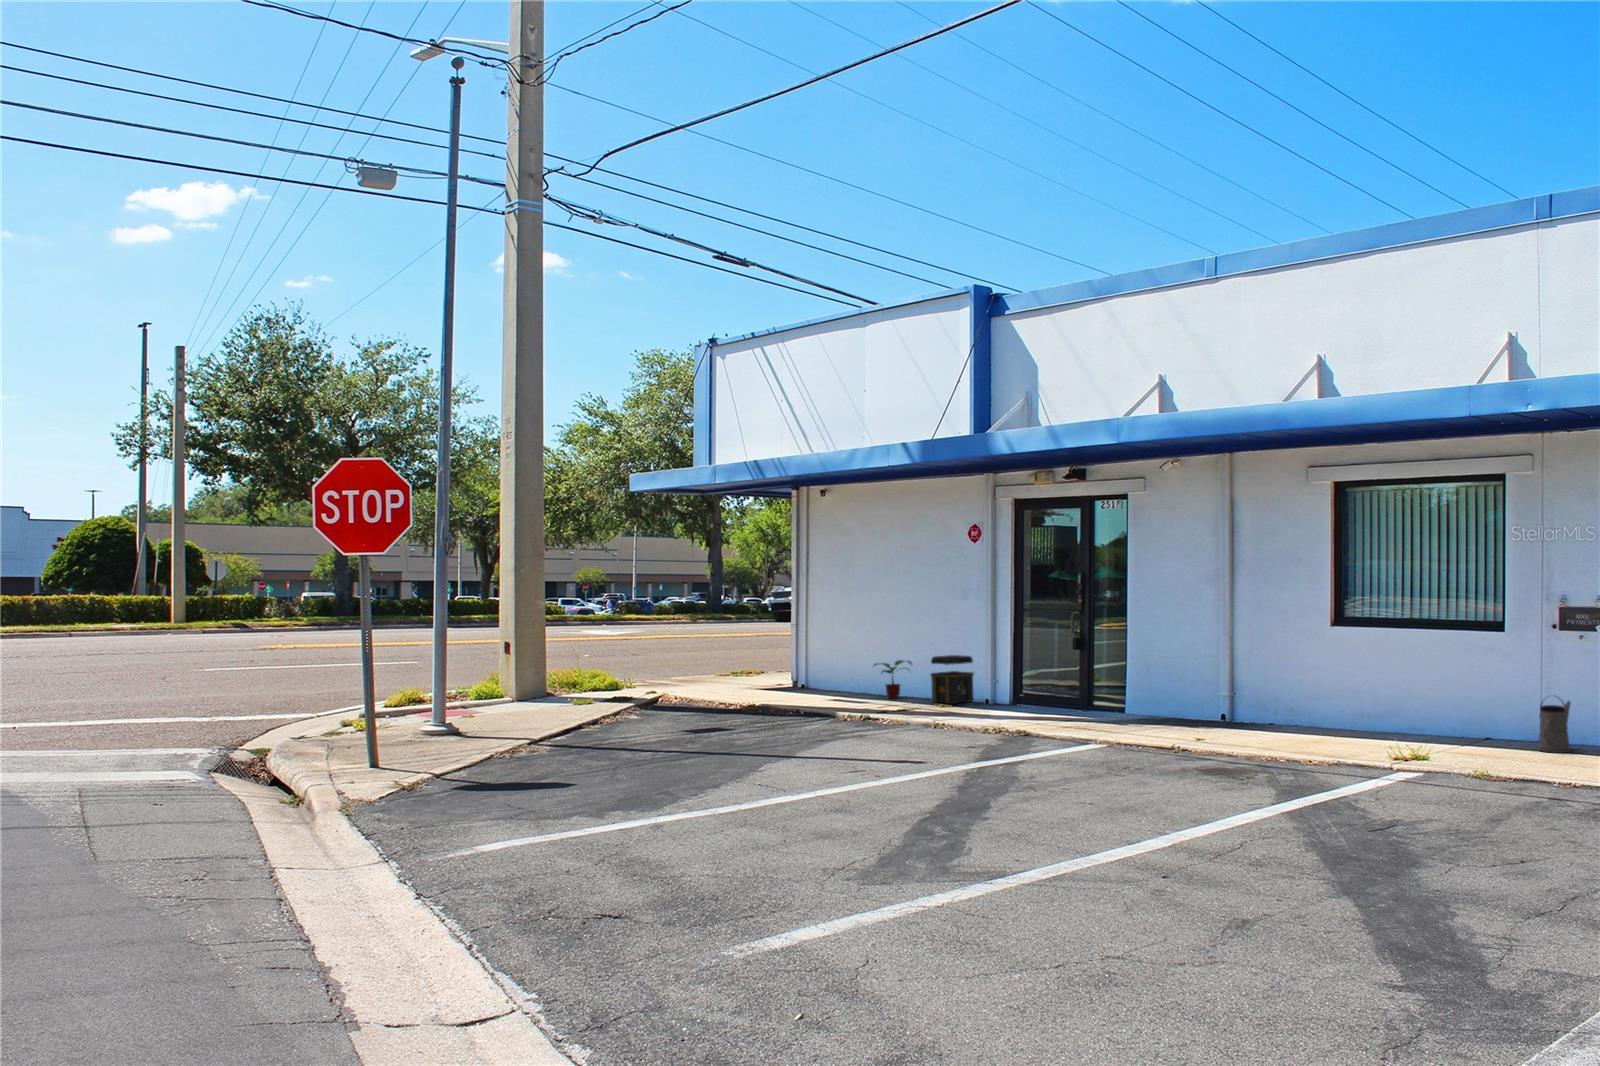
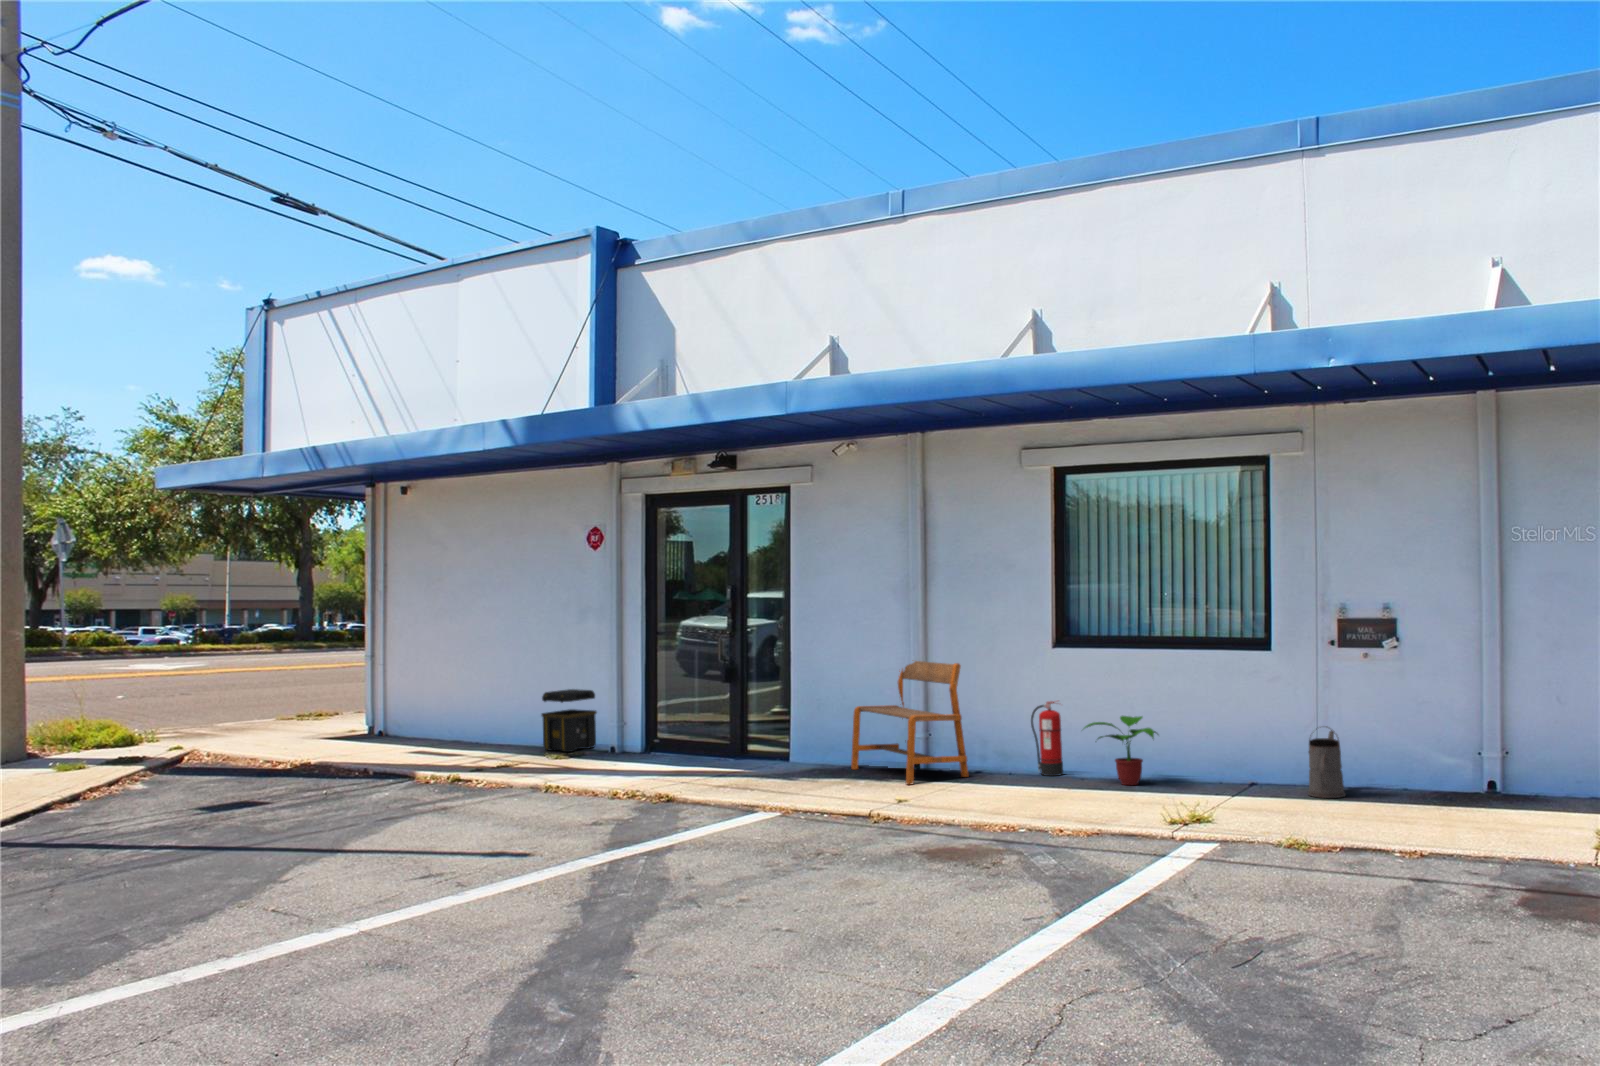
bench: none [1173,635,1266,733] -> present [851,661,969,784]
potted plant: present [874,660,912,699] -> present [1084,716,1157,785]
fire extinguisher: none [1320,671,1346,732] -> present [1031,701,1063,776]

